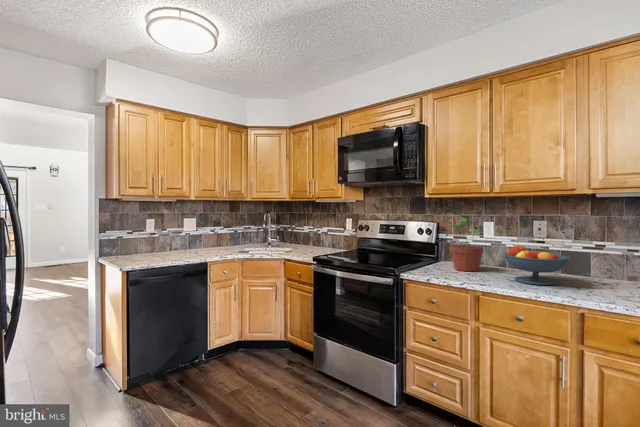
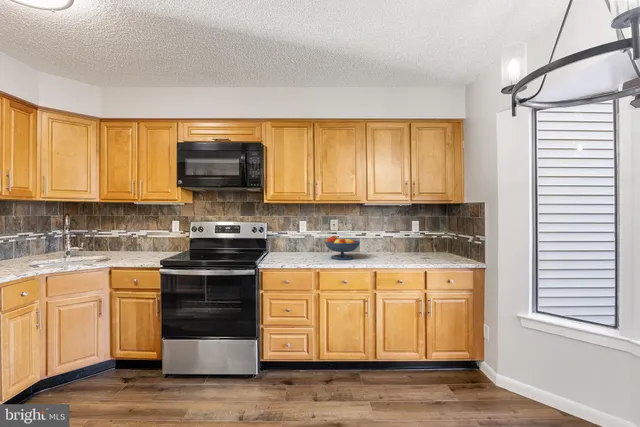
potted plant: present [450,217,484,271] -> none [285,218,309,257]

